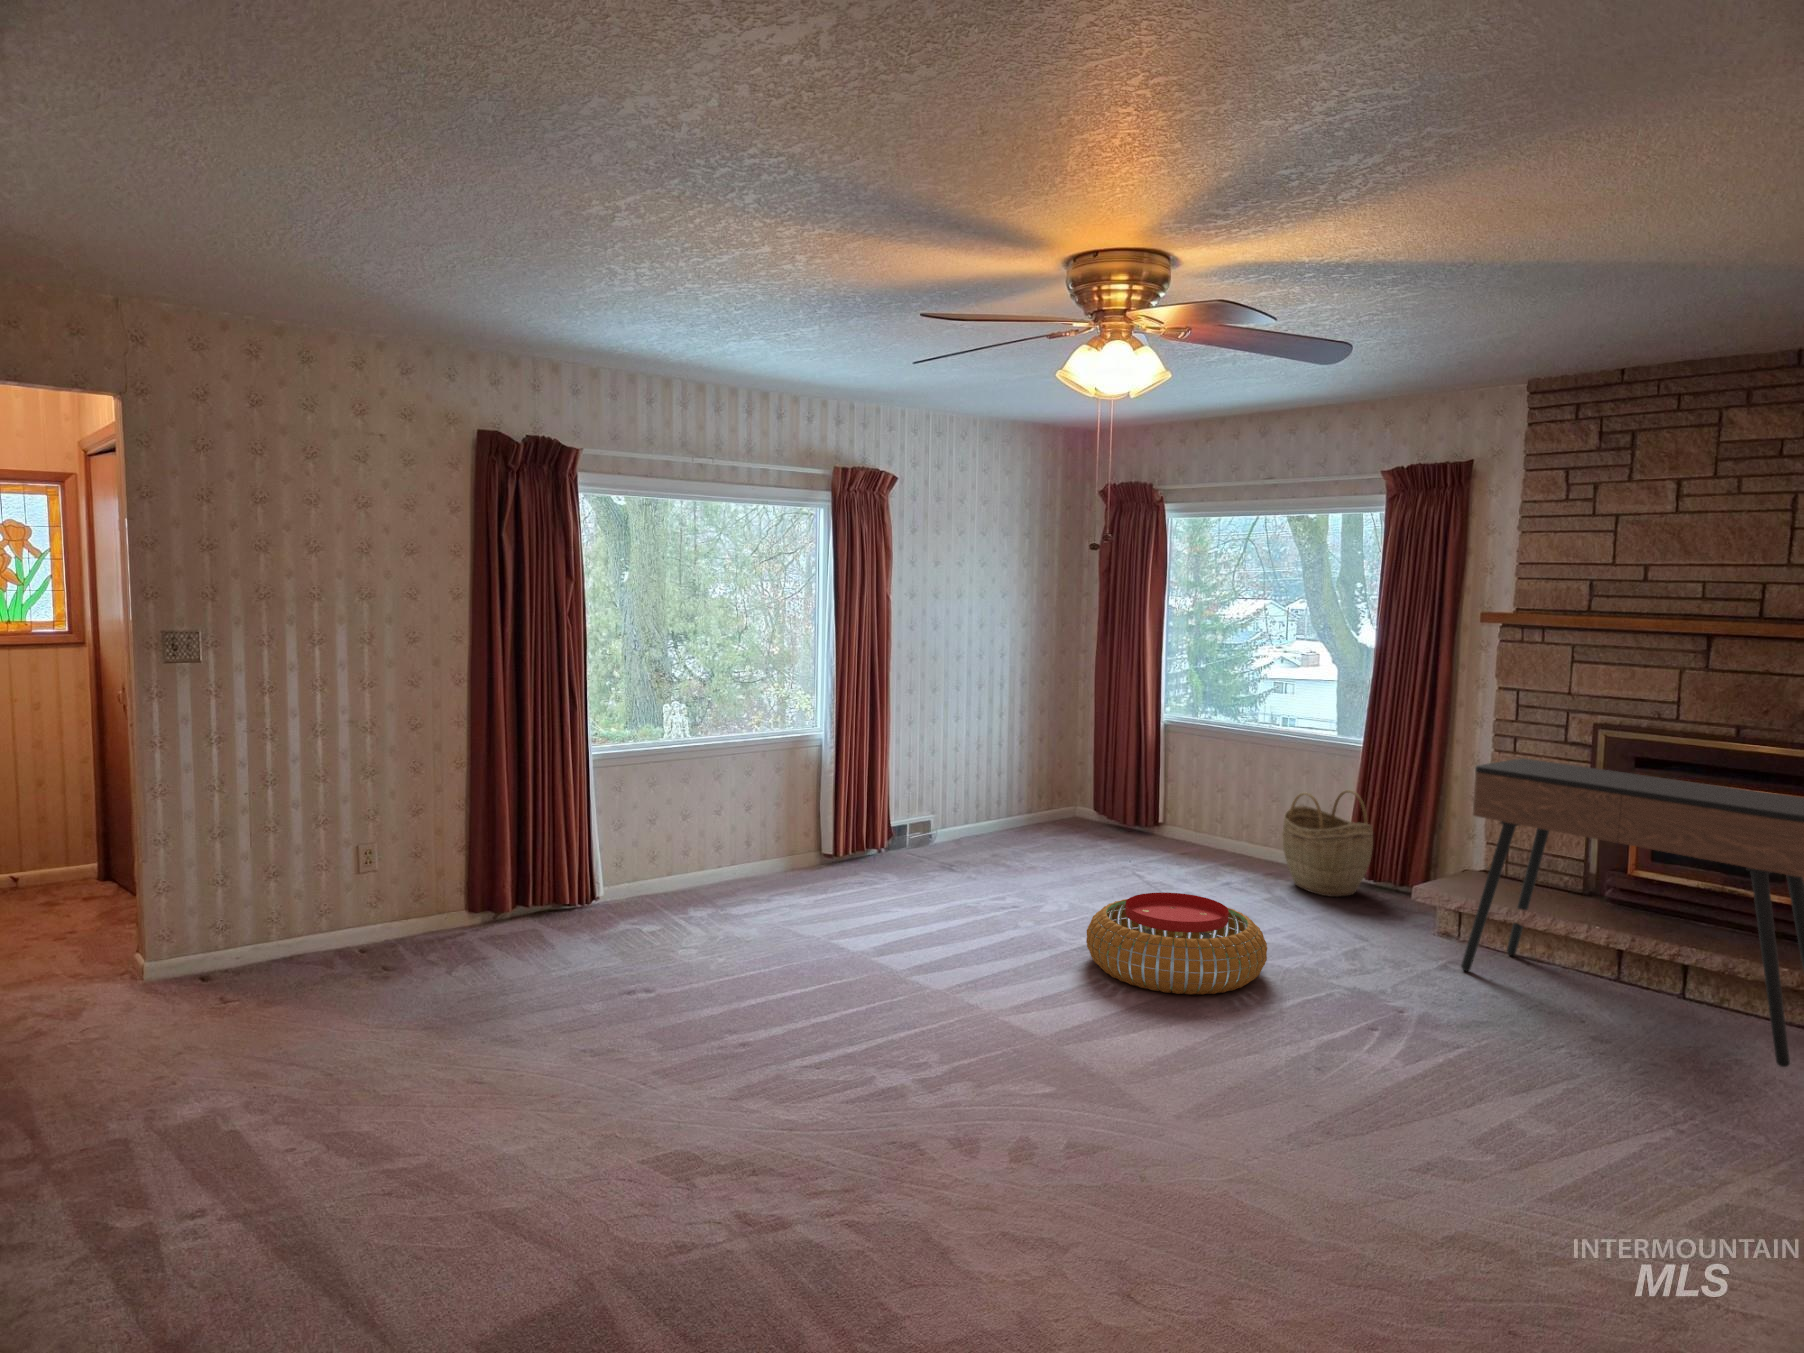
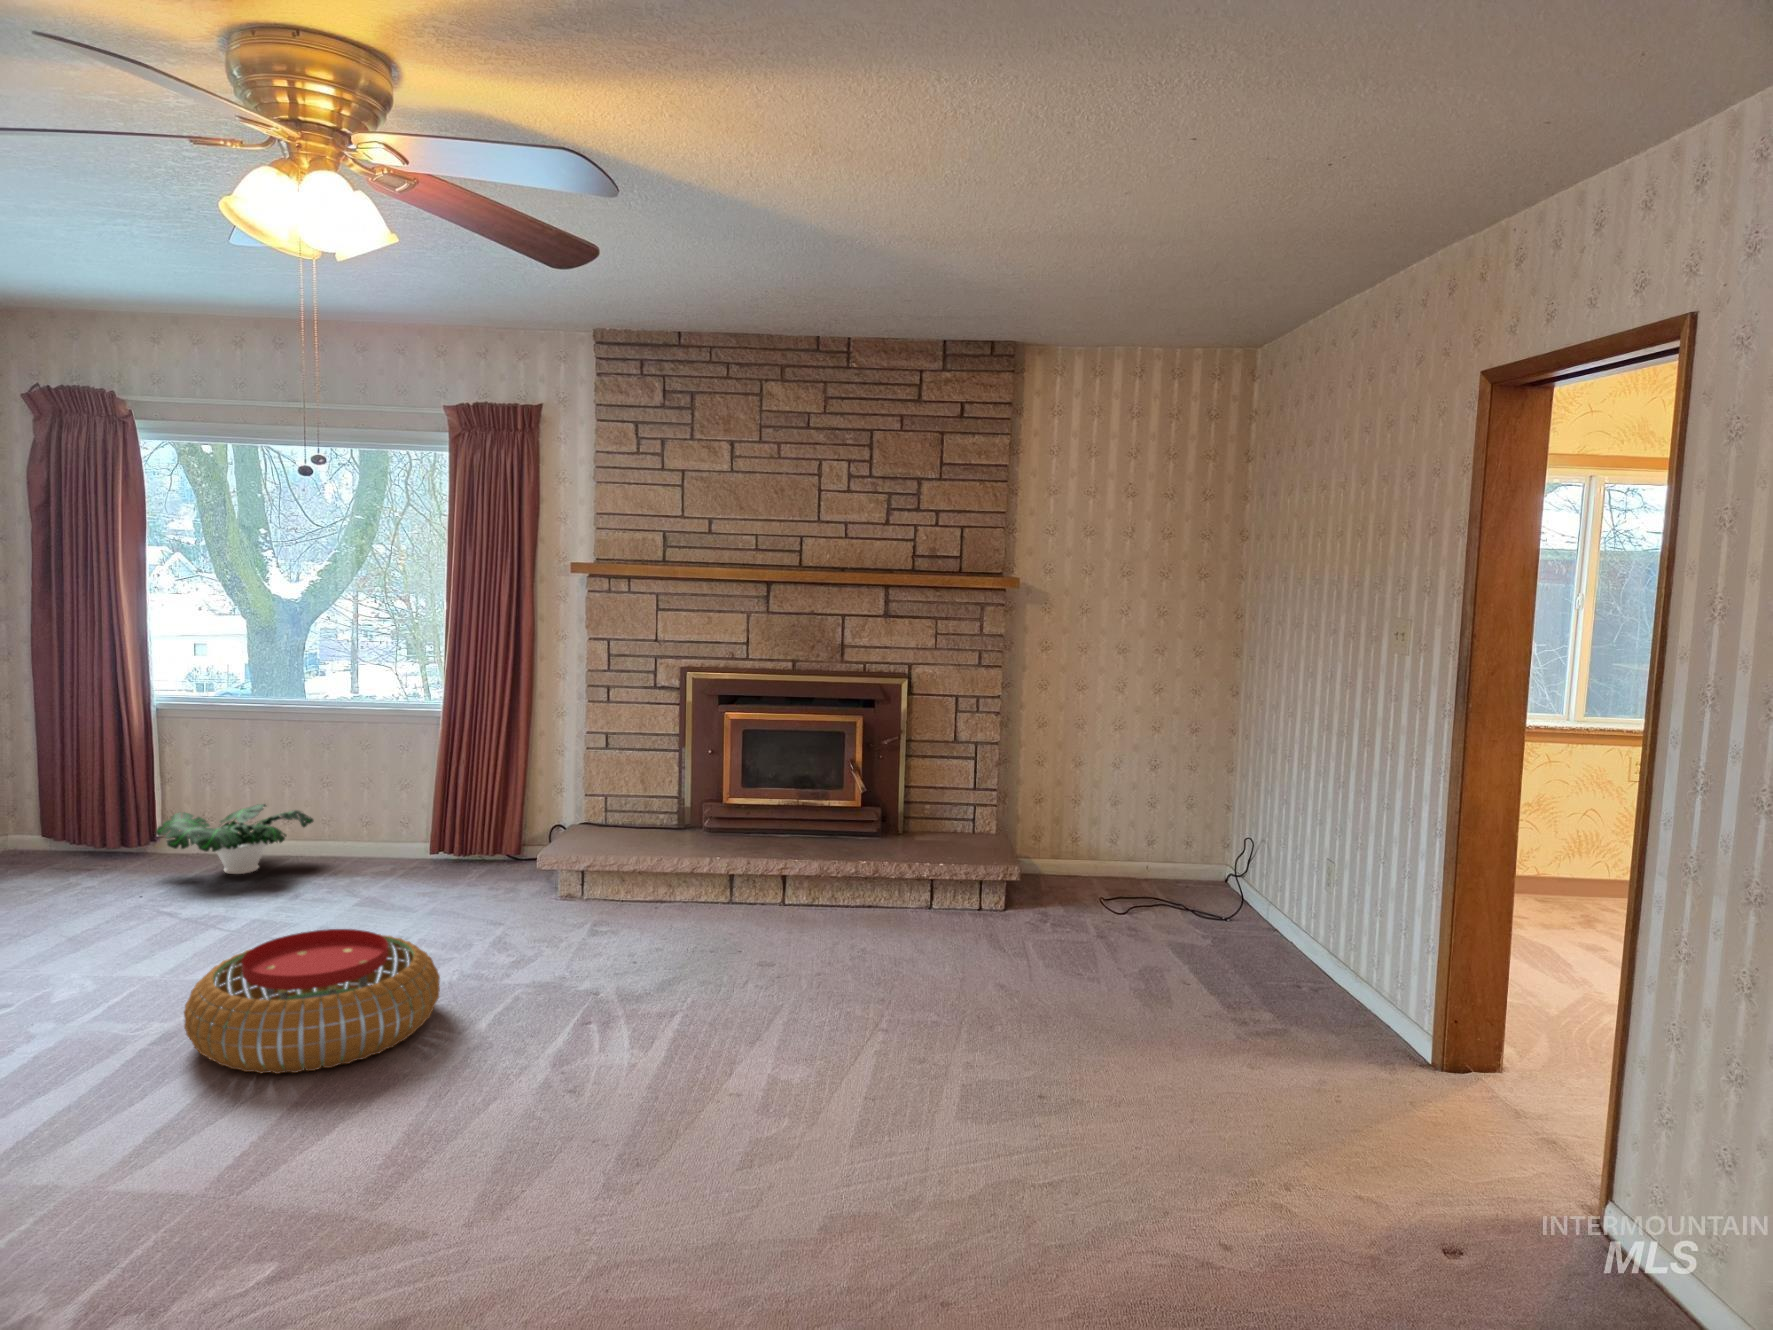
console table: present [1461,758,1804,1067] -> none [611,708,900,945]
woven basket: present [1282,790,1373,897] -> none [363,762,471,886]
potted plant: none [1146,802,1256,858] -> present [156,804,314,874]

